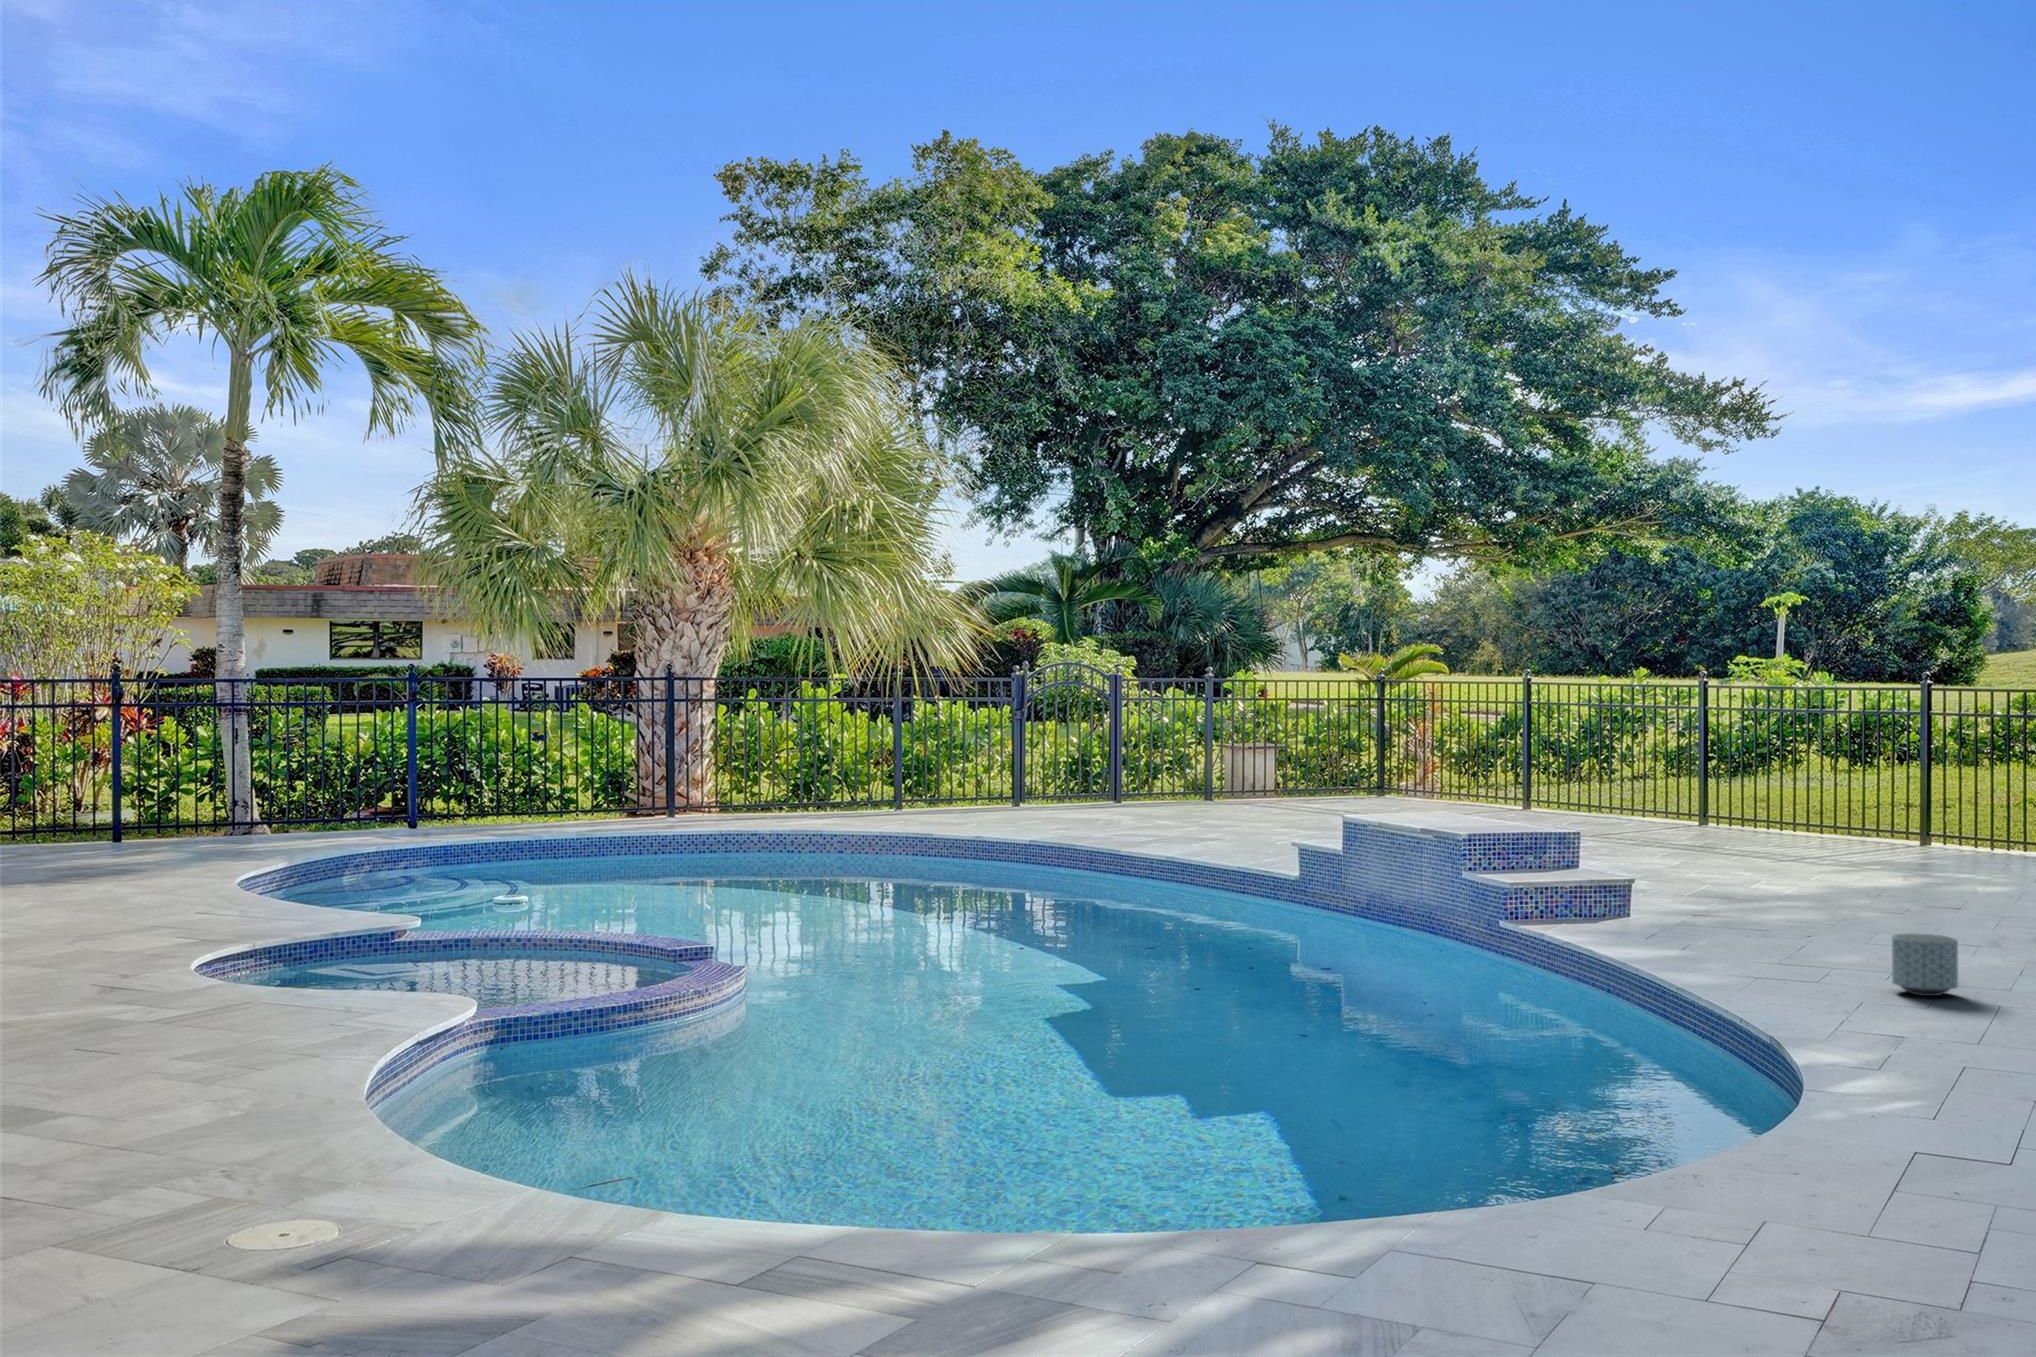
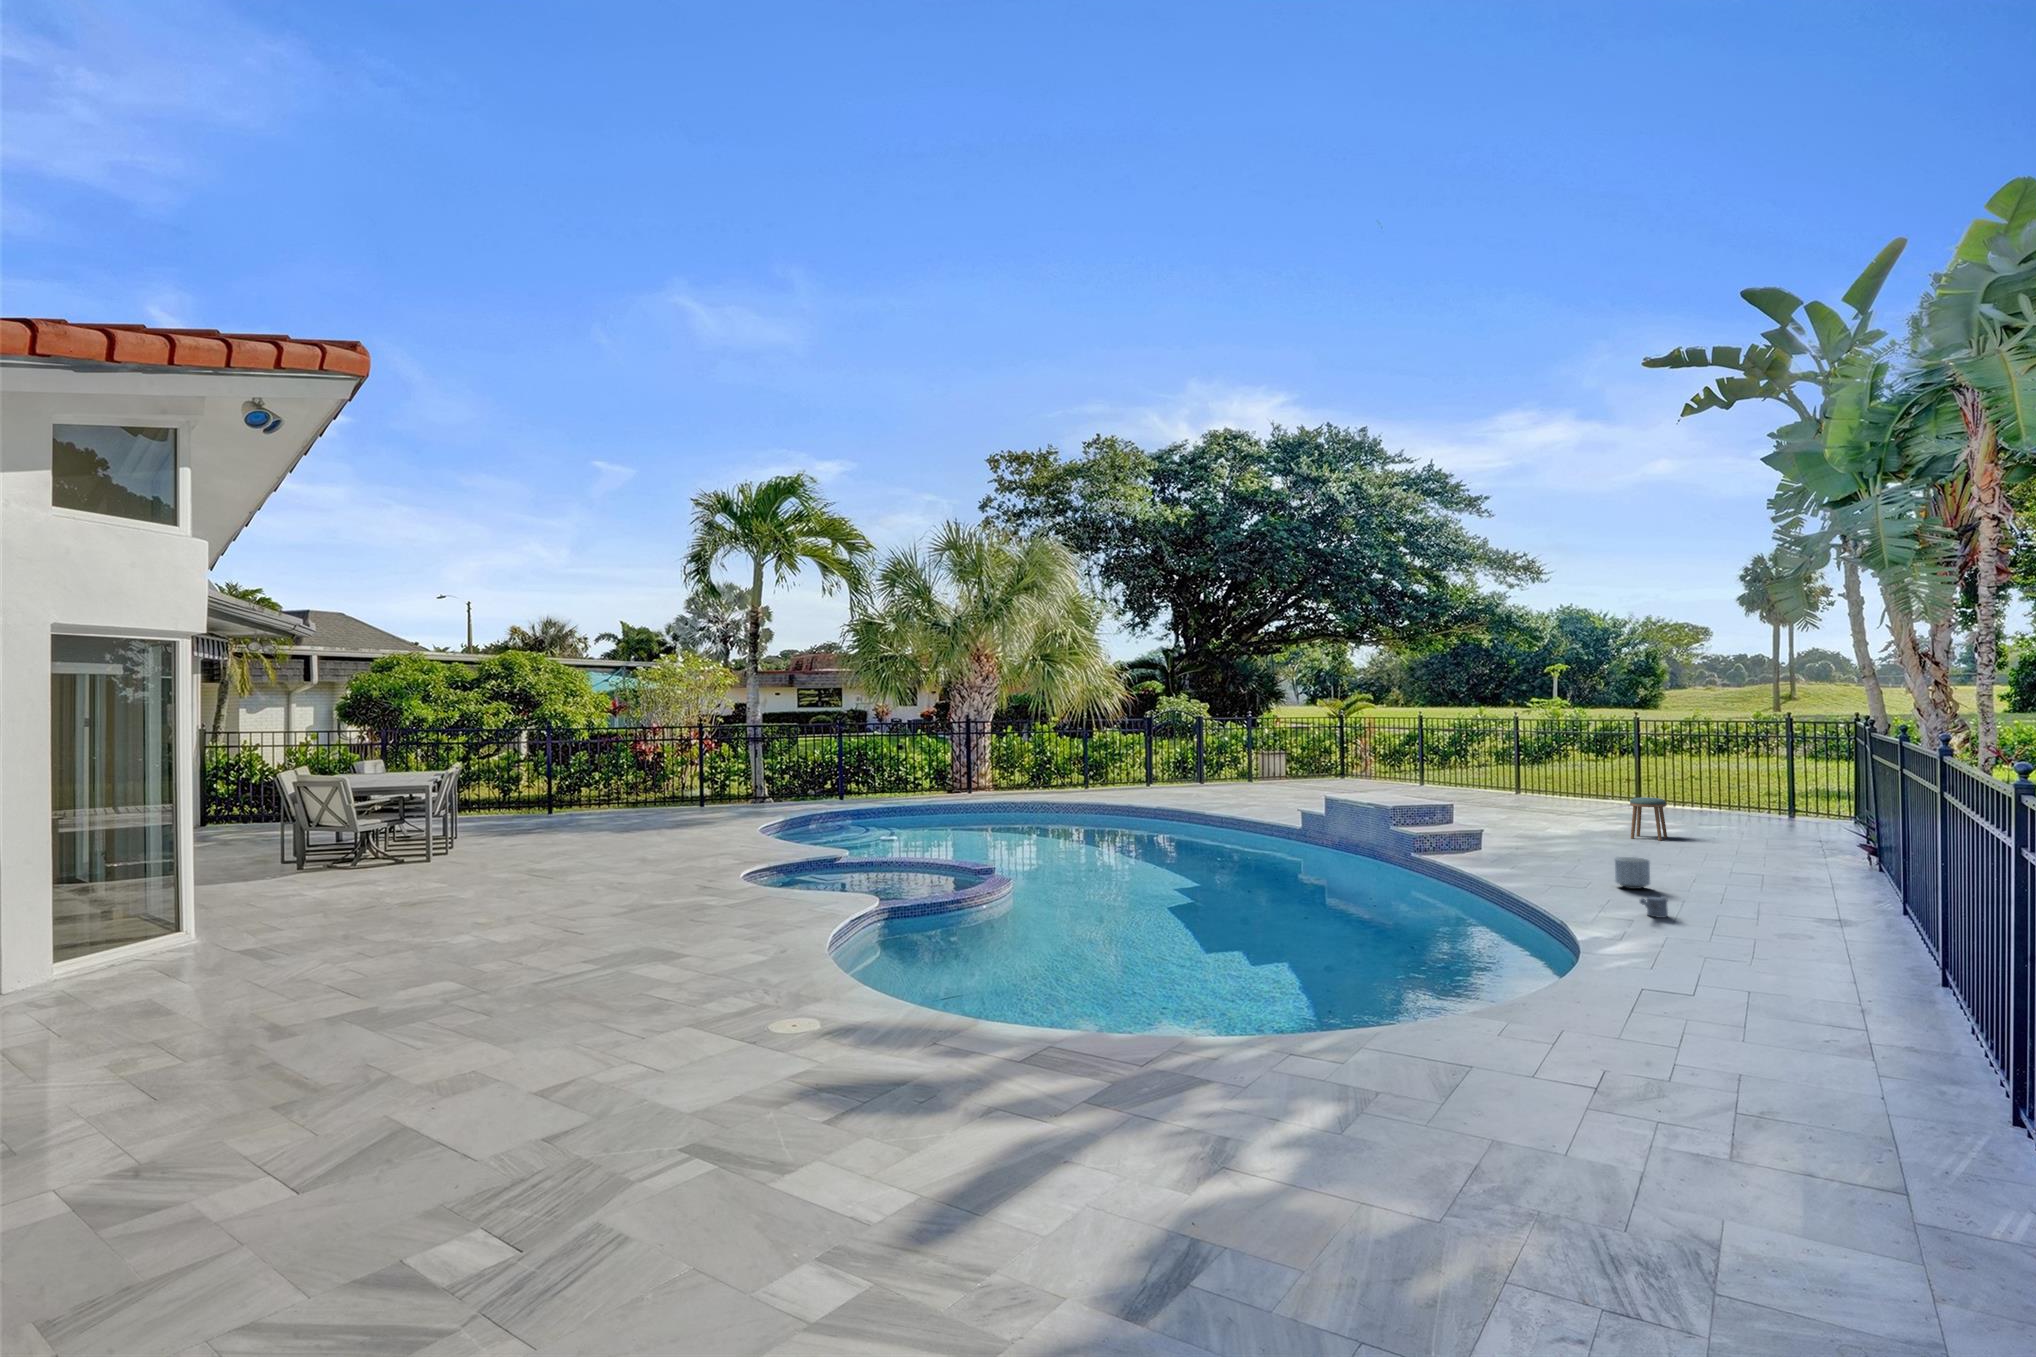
stool: none [1904,823,1969,904] -> present [1630,797,1667,841]
watering can: none [1950,1010,2002,1054] -> present [1640,896,1668,918]

